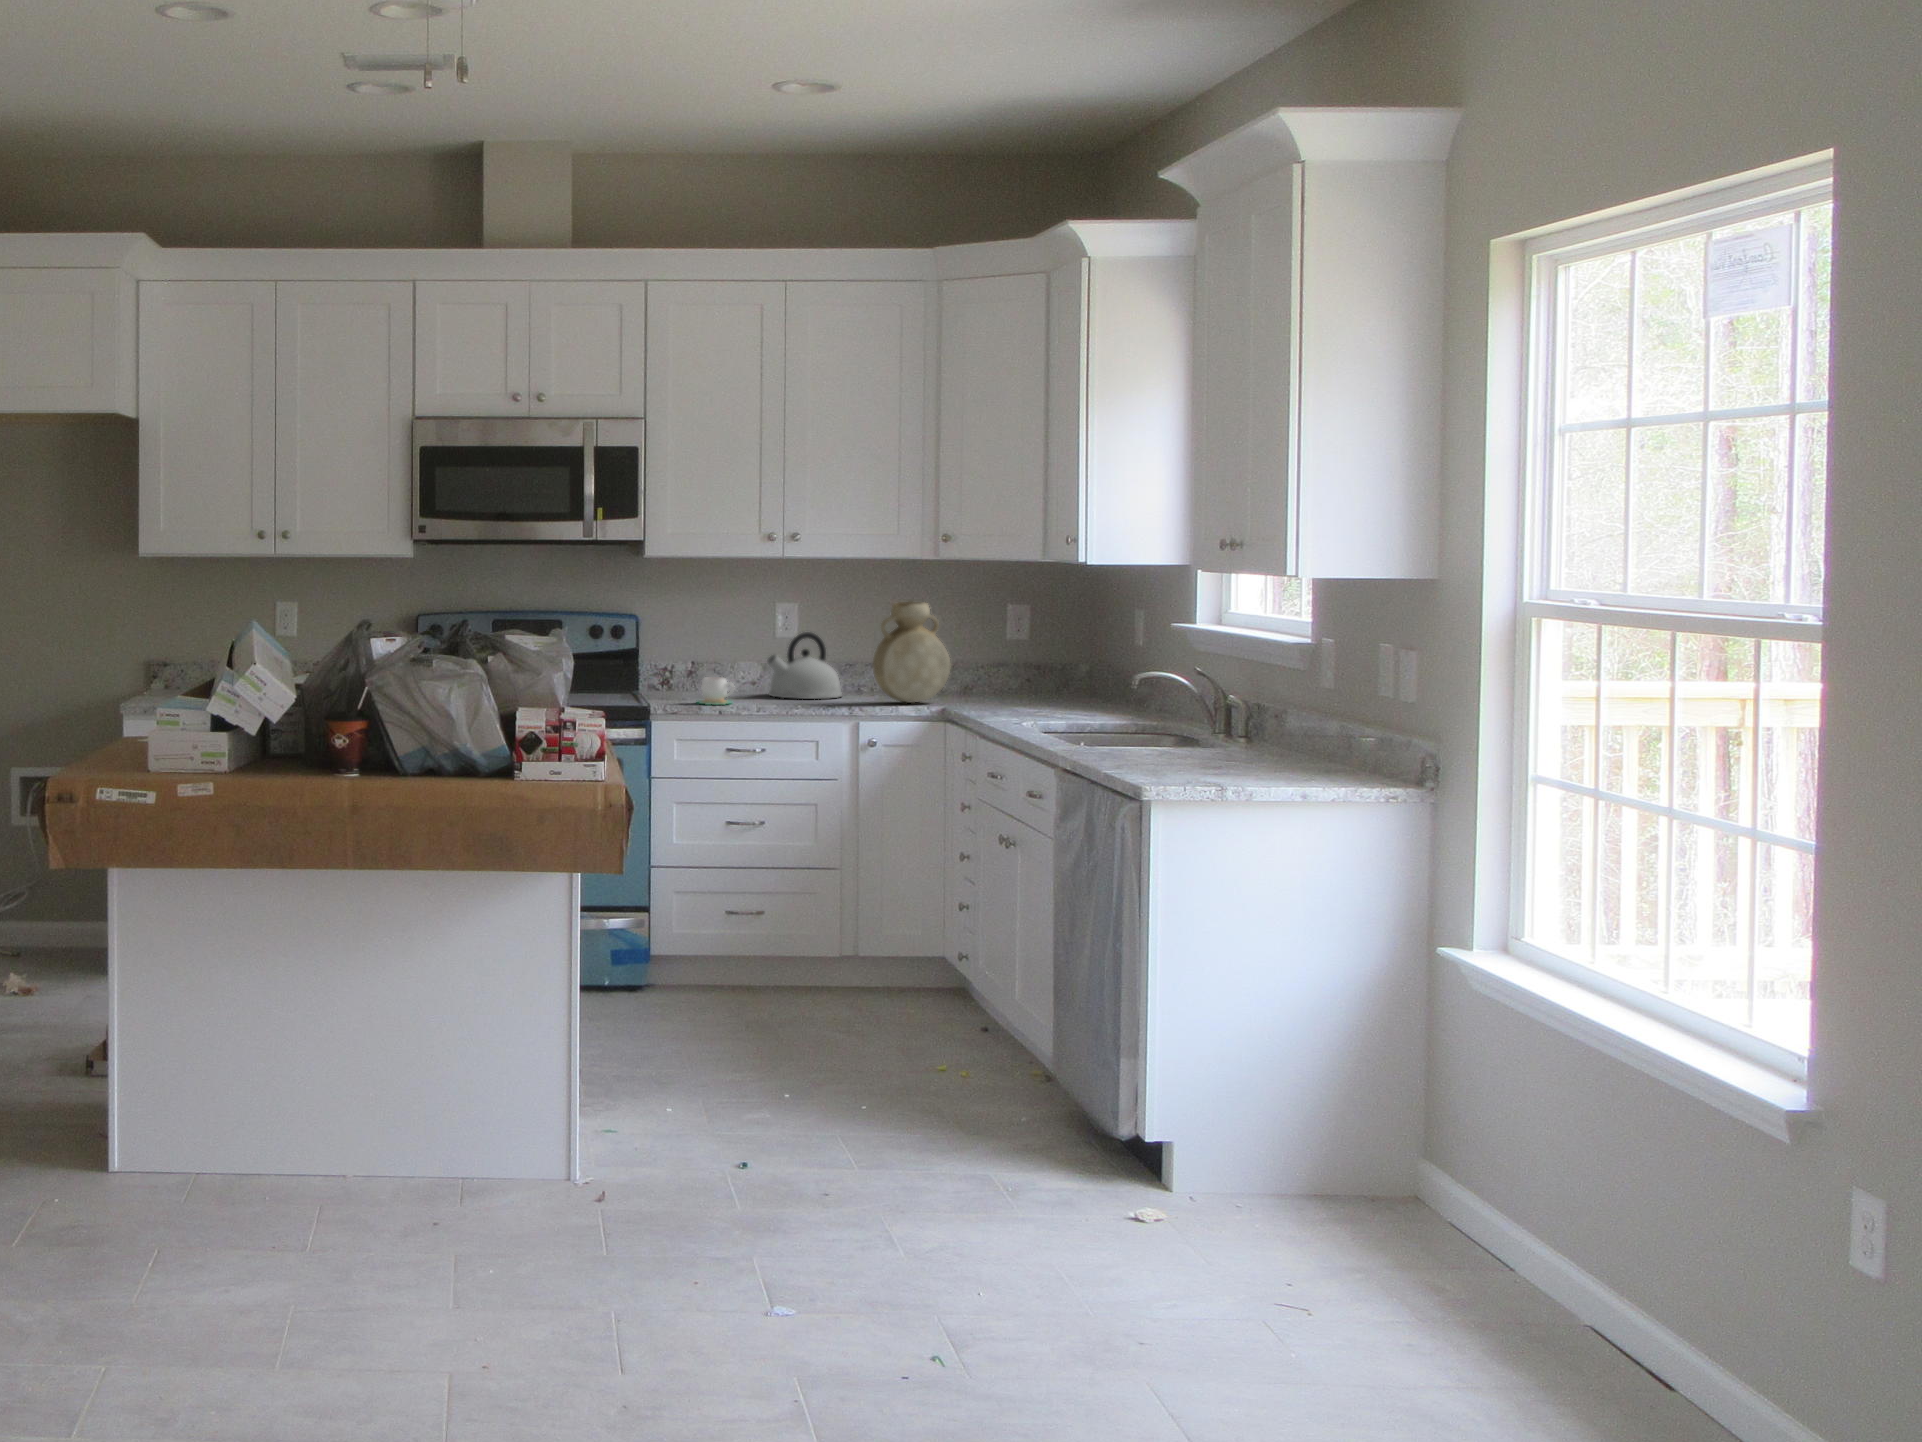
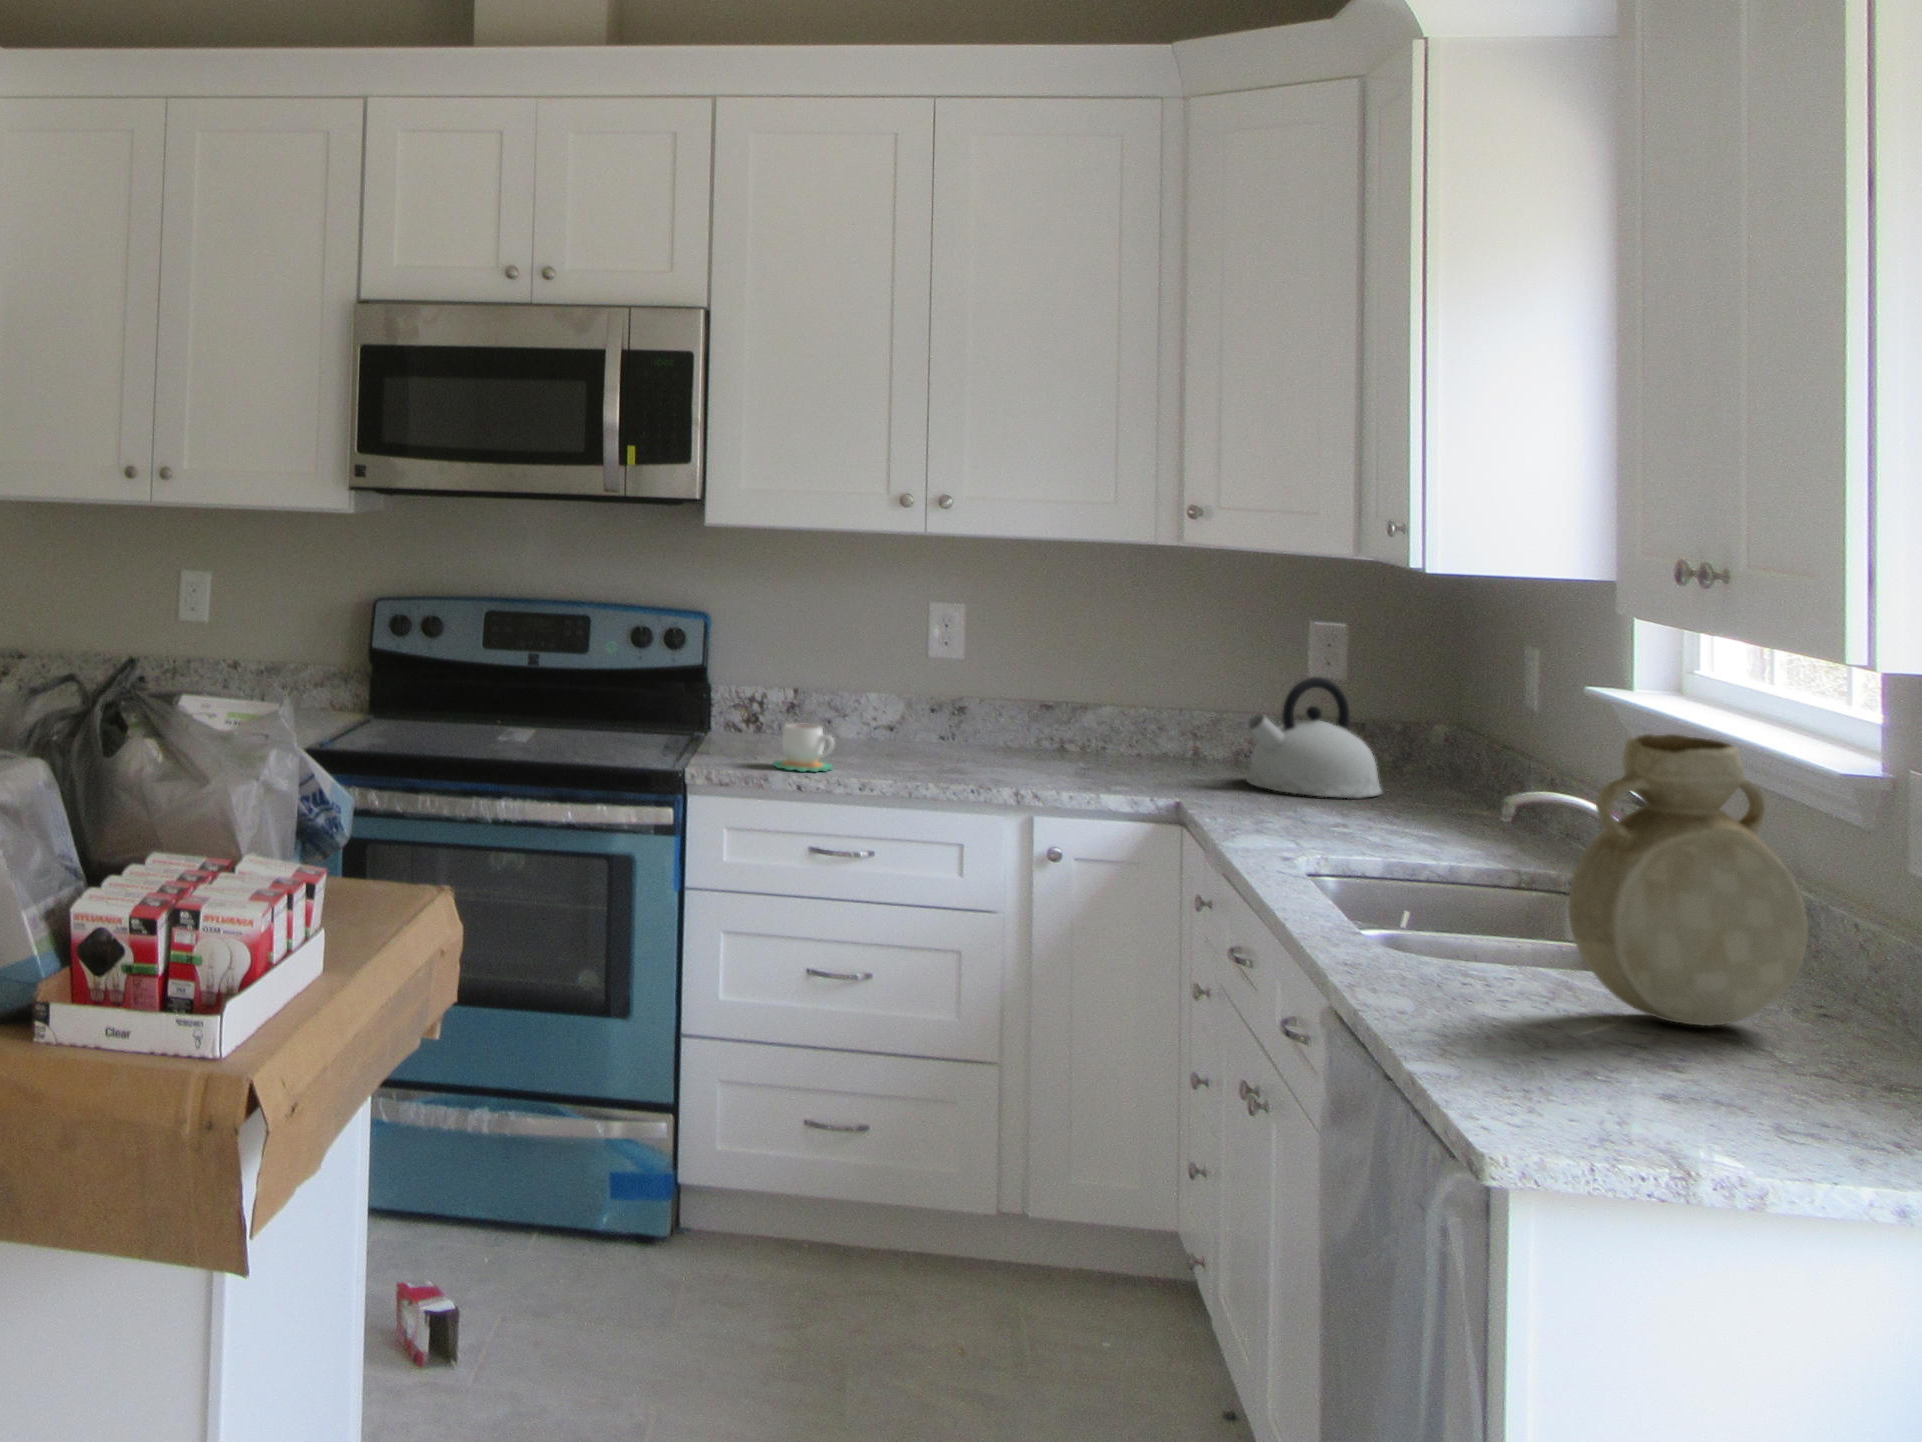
vase: present [872,601,950,703] -> present [1568,734,1808,1026]
kettle: present [767,632,842,699] -> present [1246,677,1382,798]

